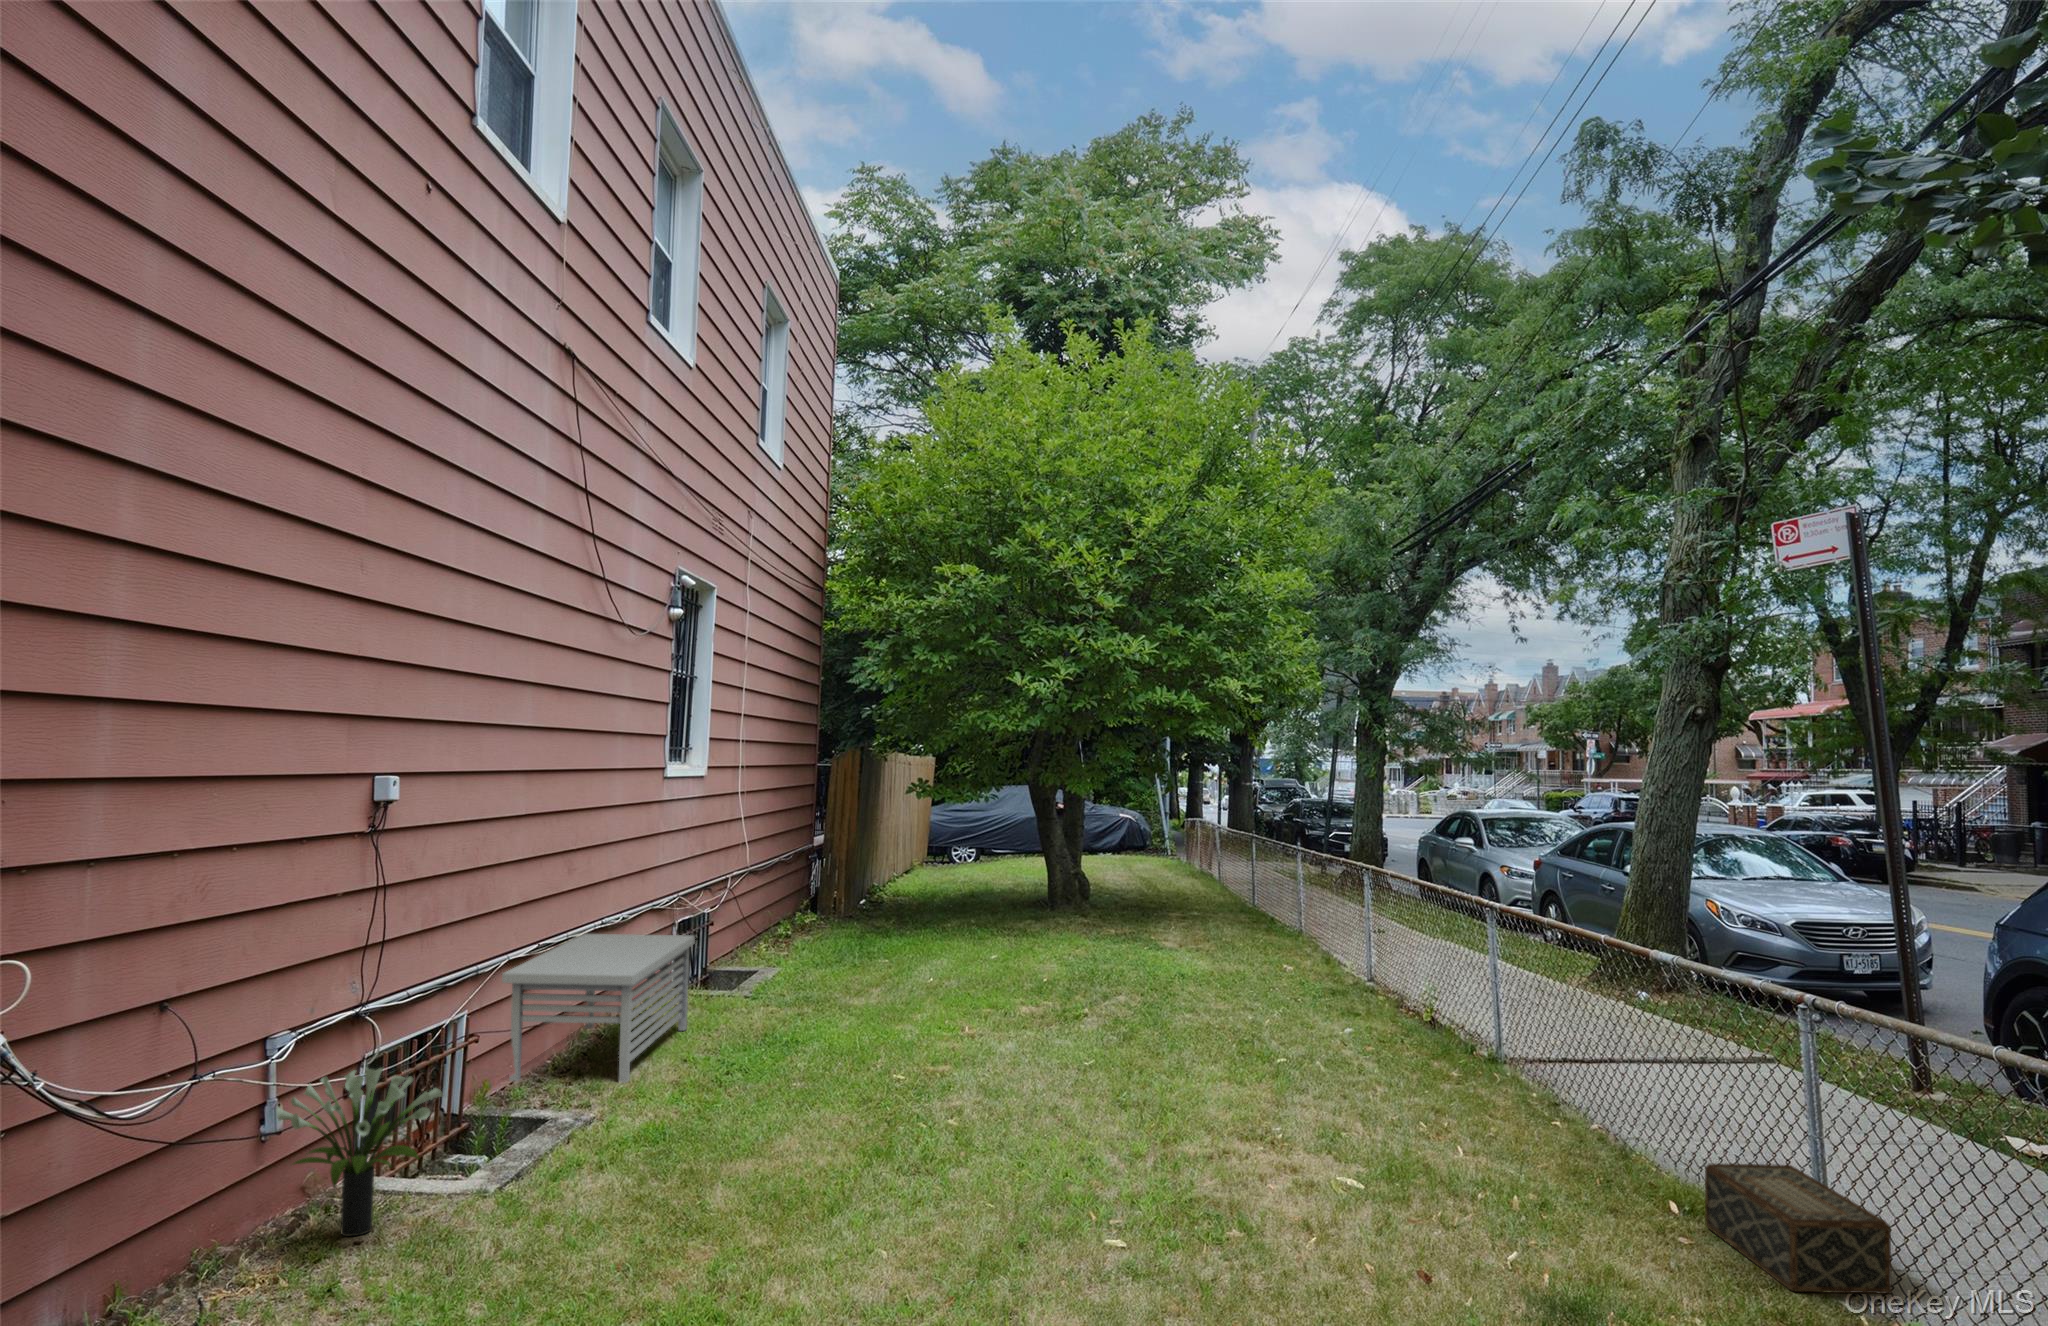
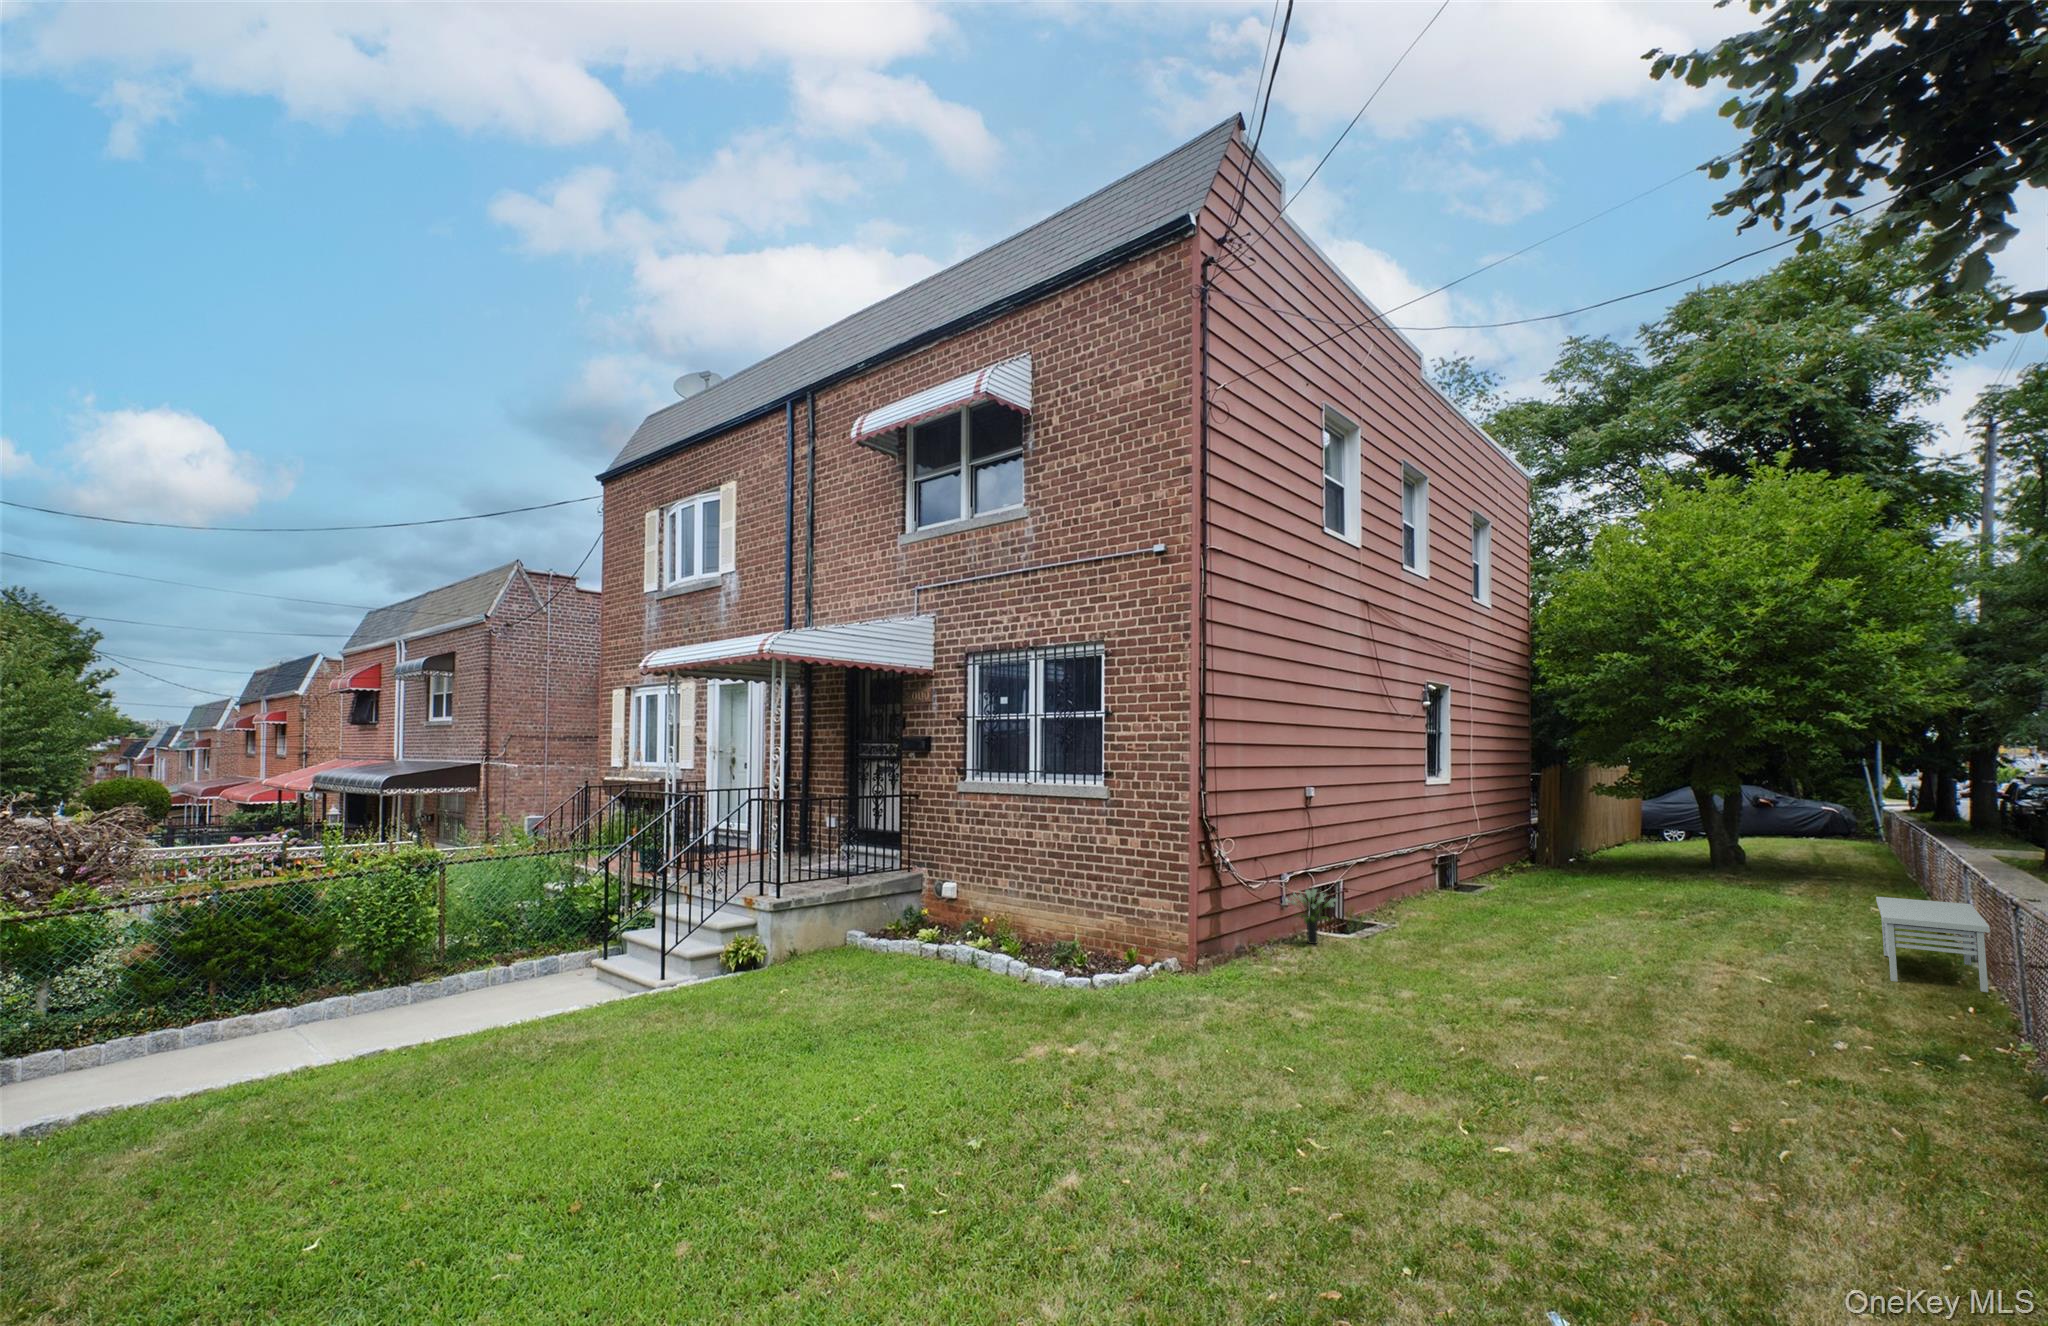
storage bench: present [502,934,695,1083] -> present [1876,897,1990,992]
woven basket: present [1705,1164,1892,1294] -> none [1949,992,2026,1052]

